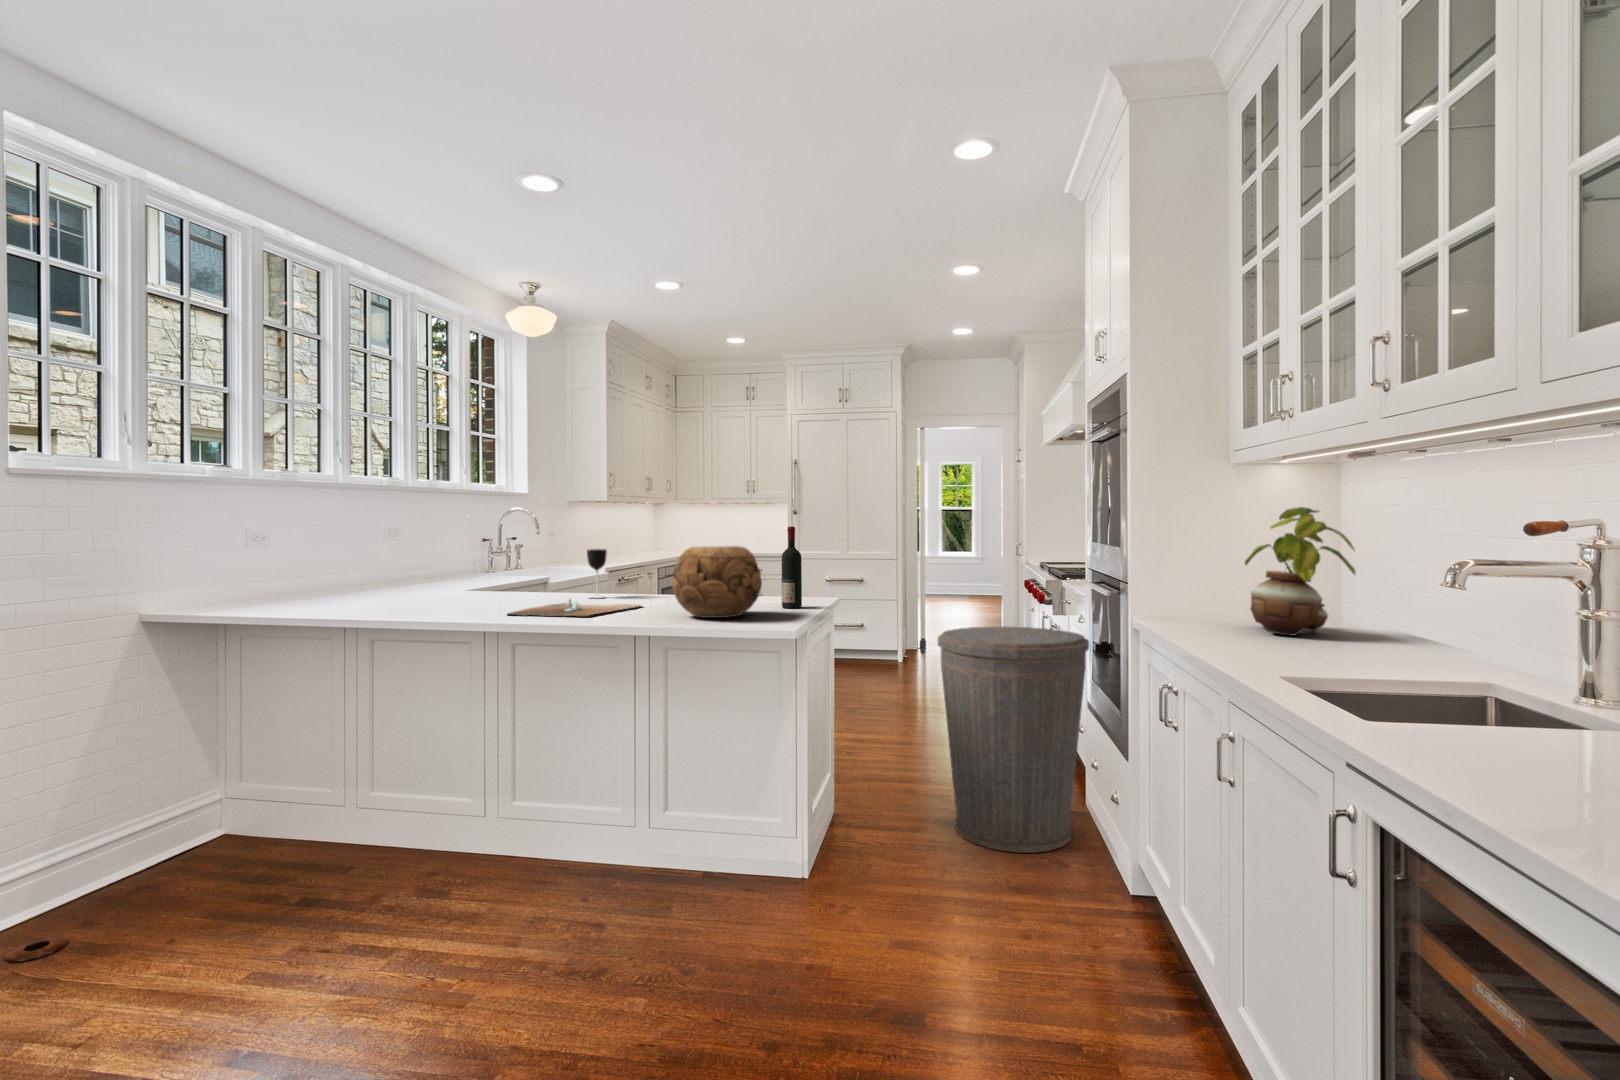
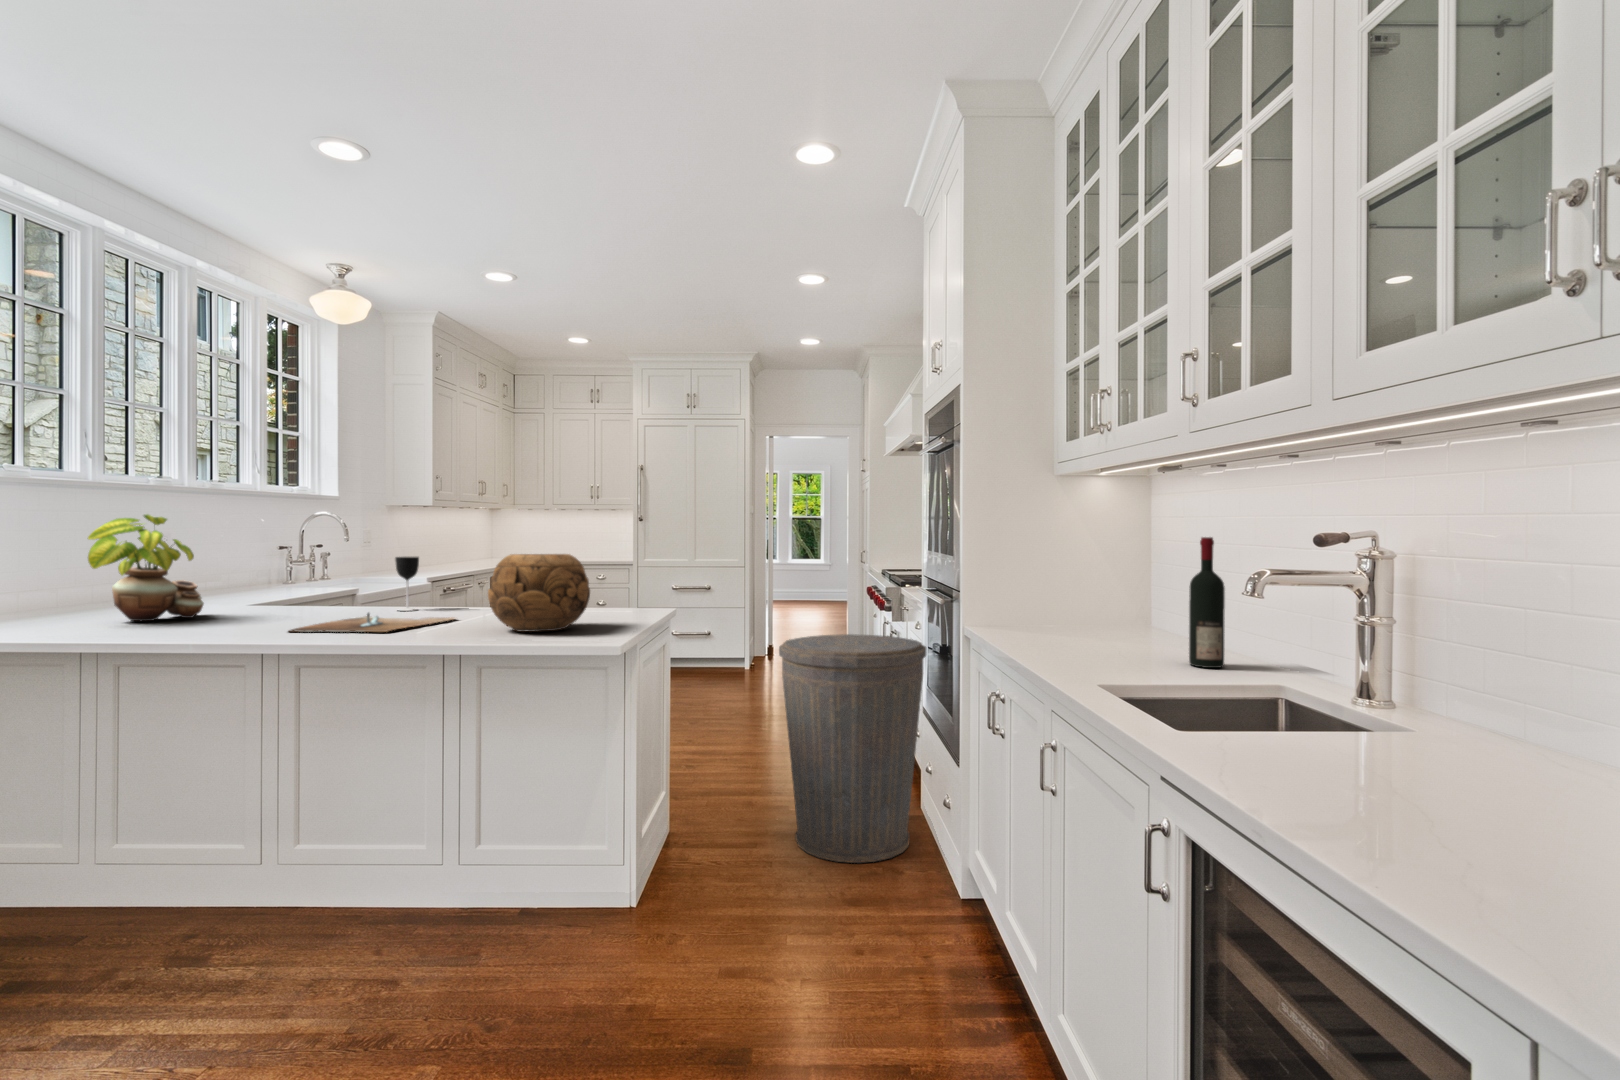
potted plant: present [1245,507,1356,635] -> present [88,514,204,621]
wine bottle: present [782,527,802,608] -> present [1189,537,1225,668]

